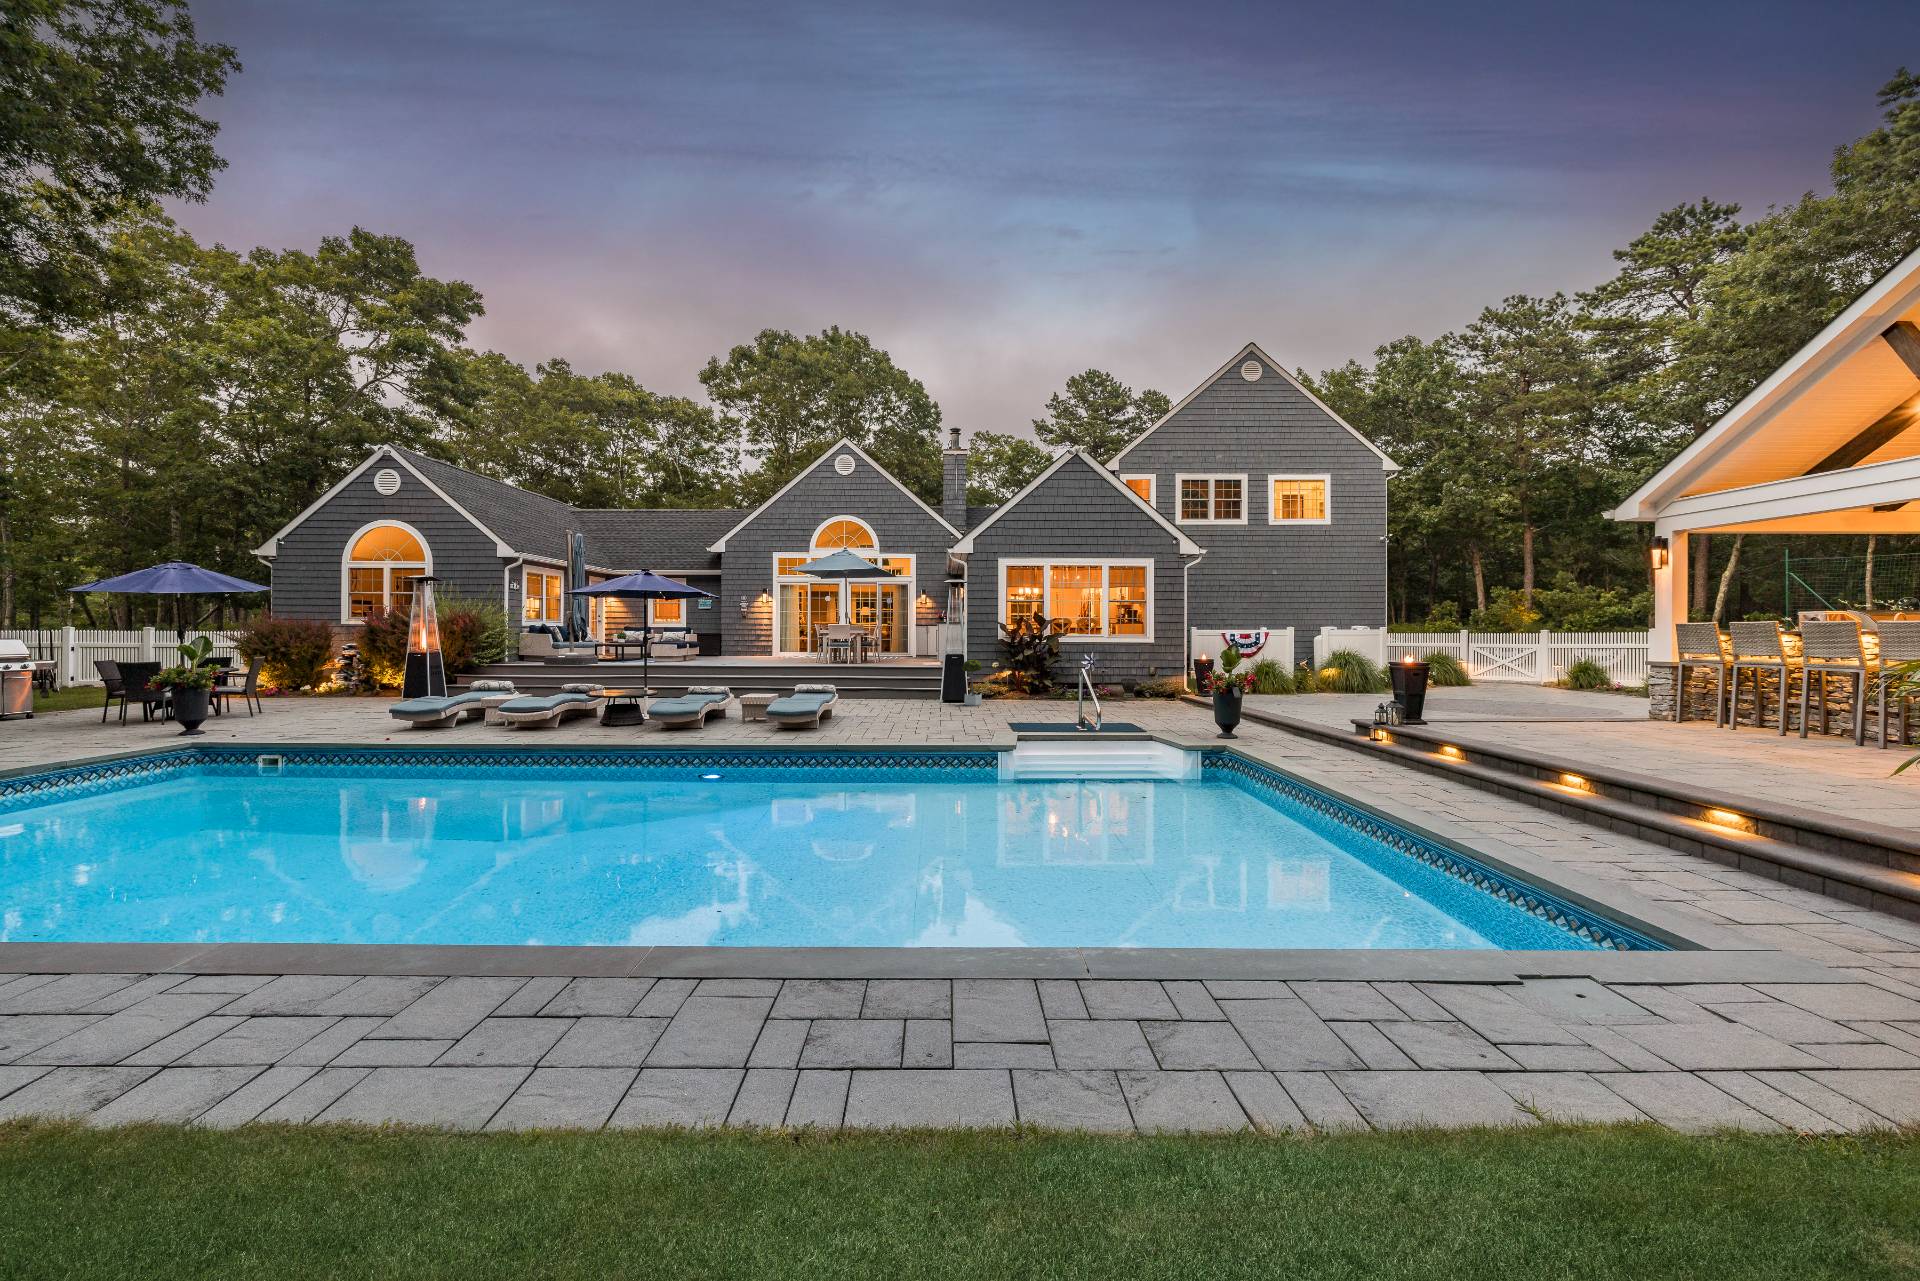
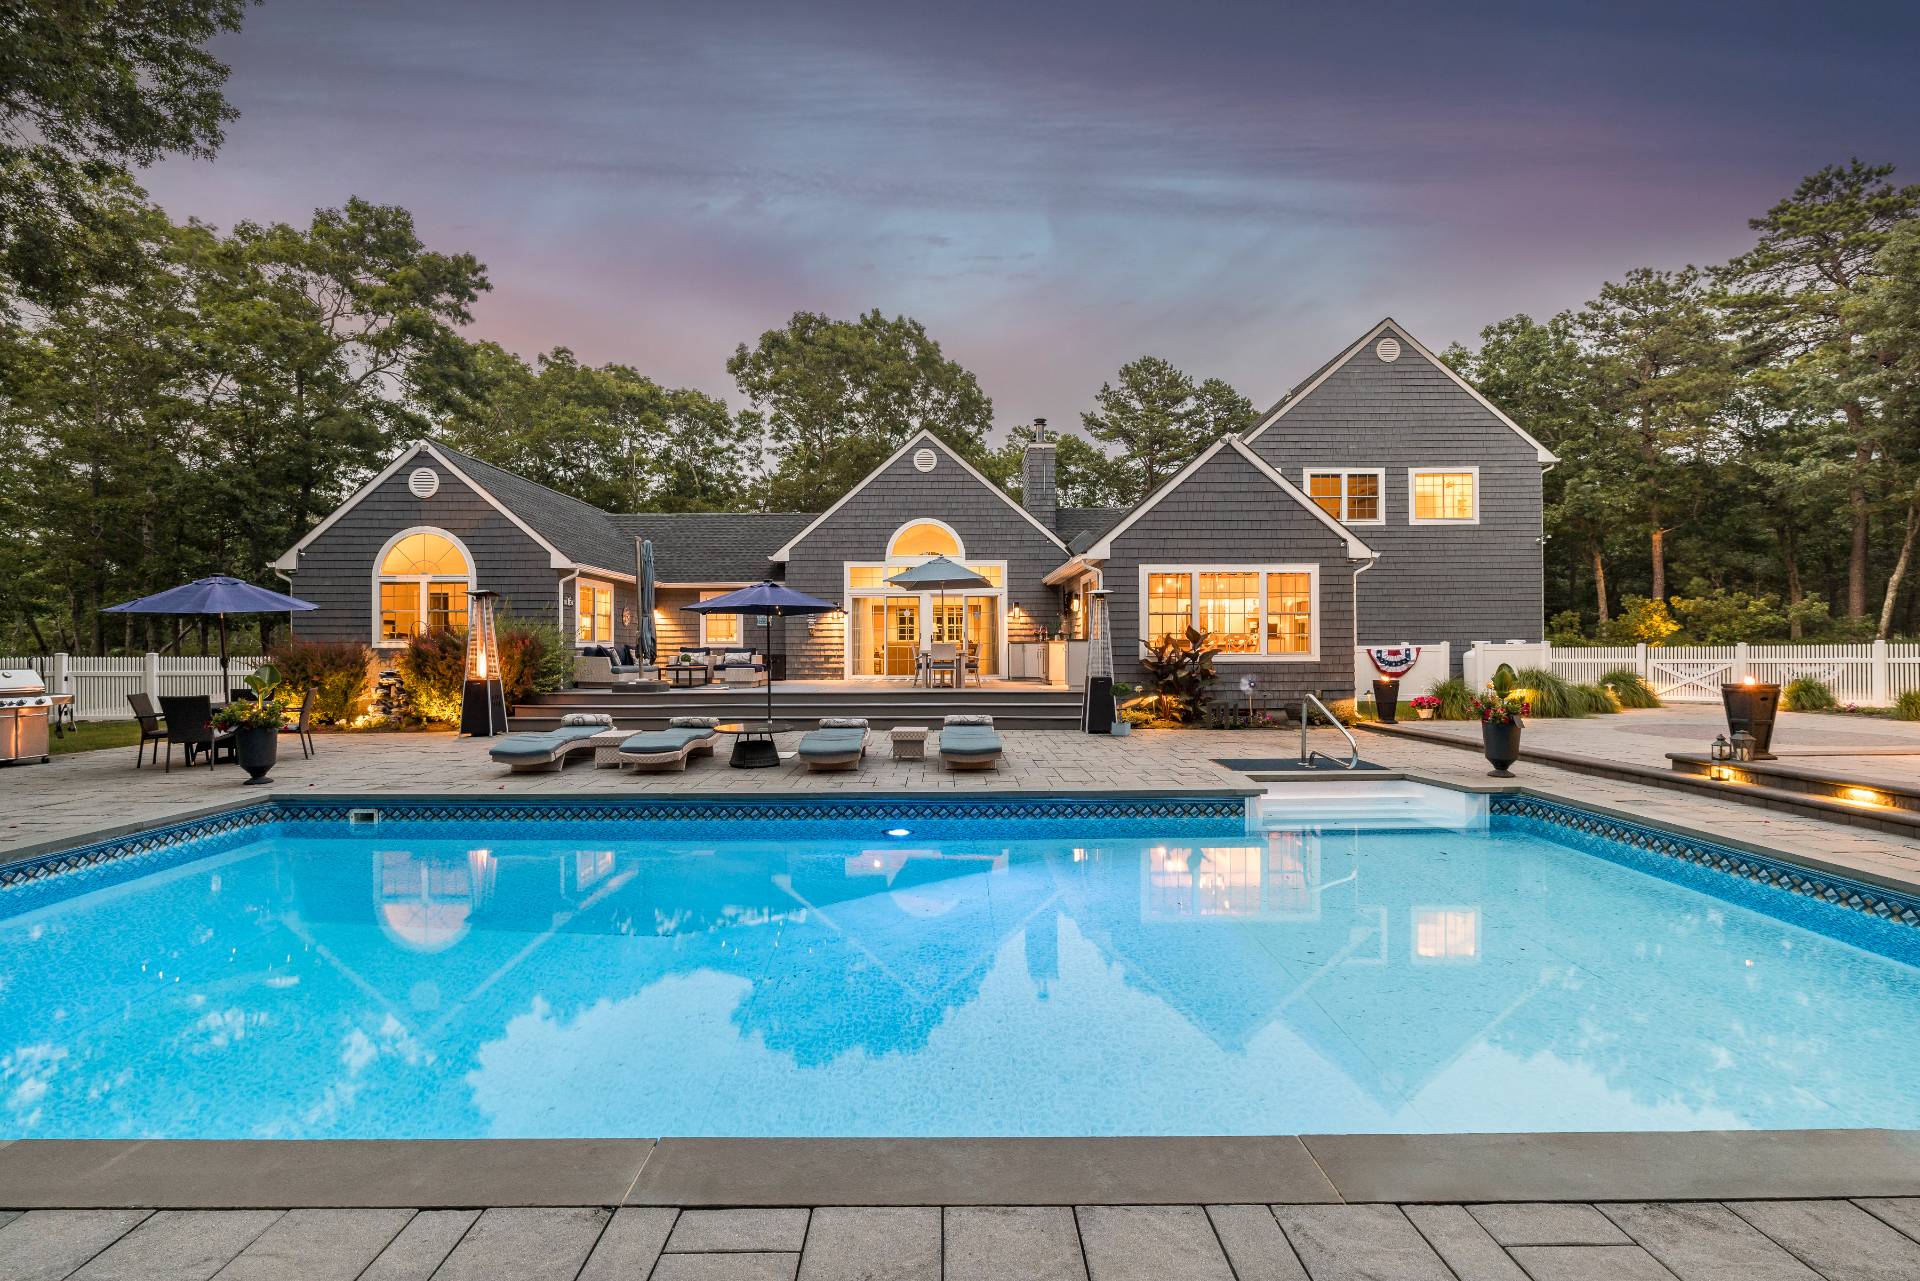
bench: none [1054,676,1087,701] -> present [1206,699,1239,729]

